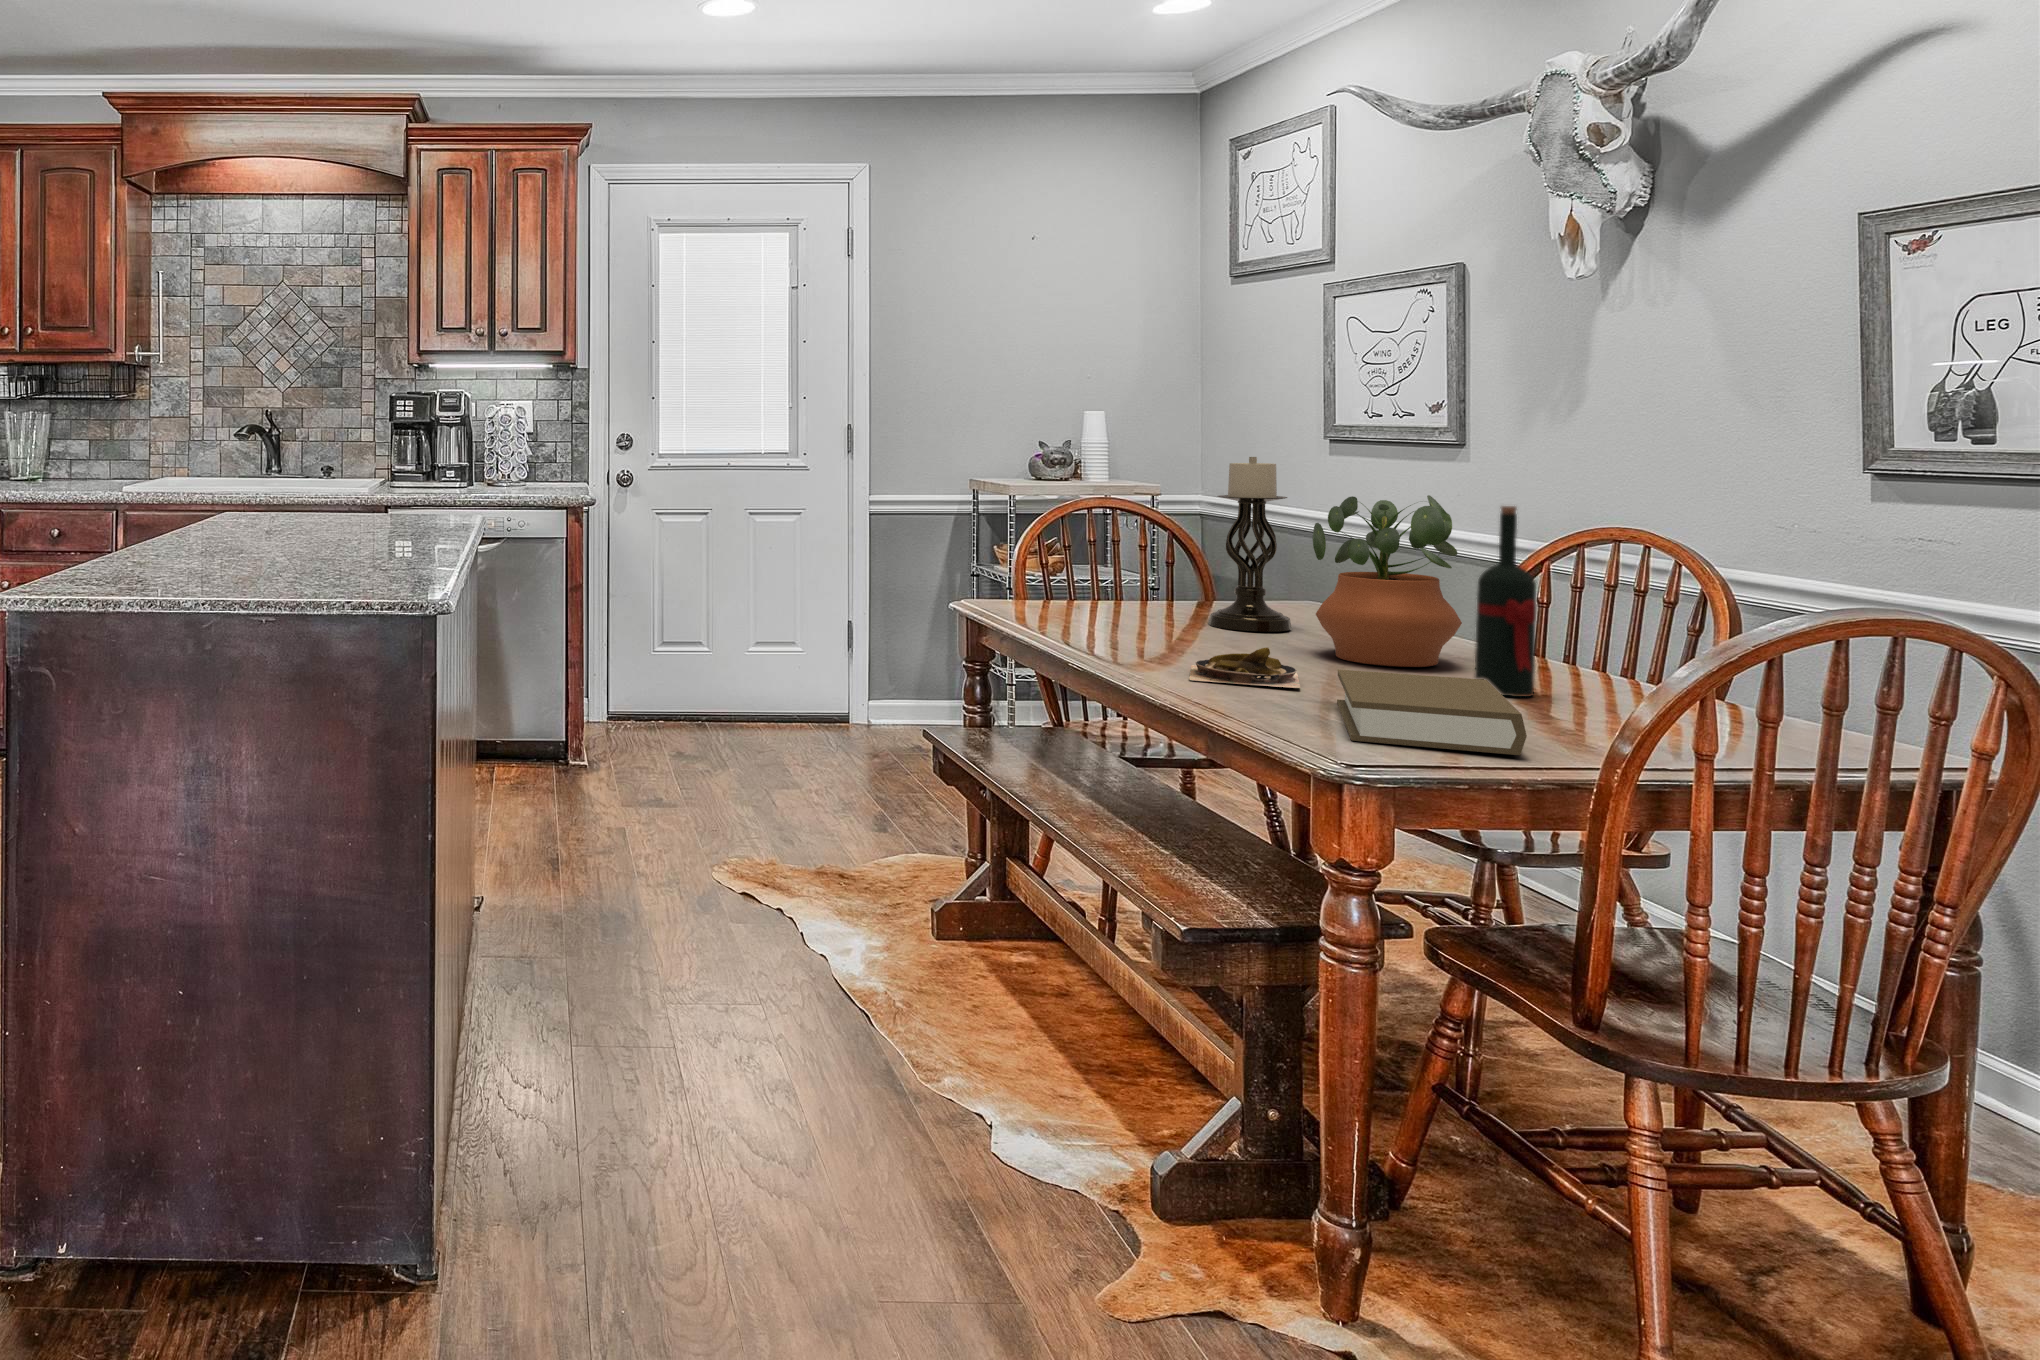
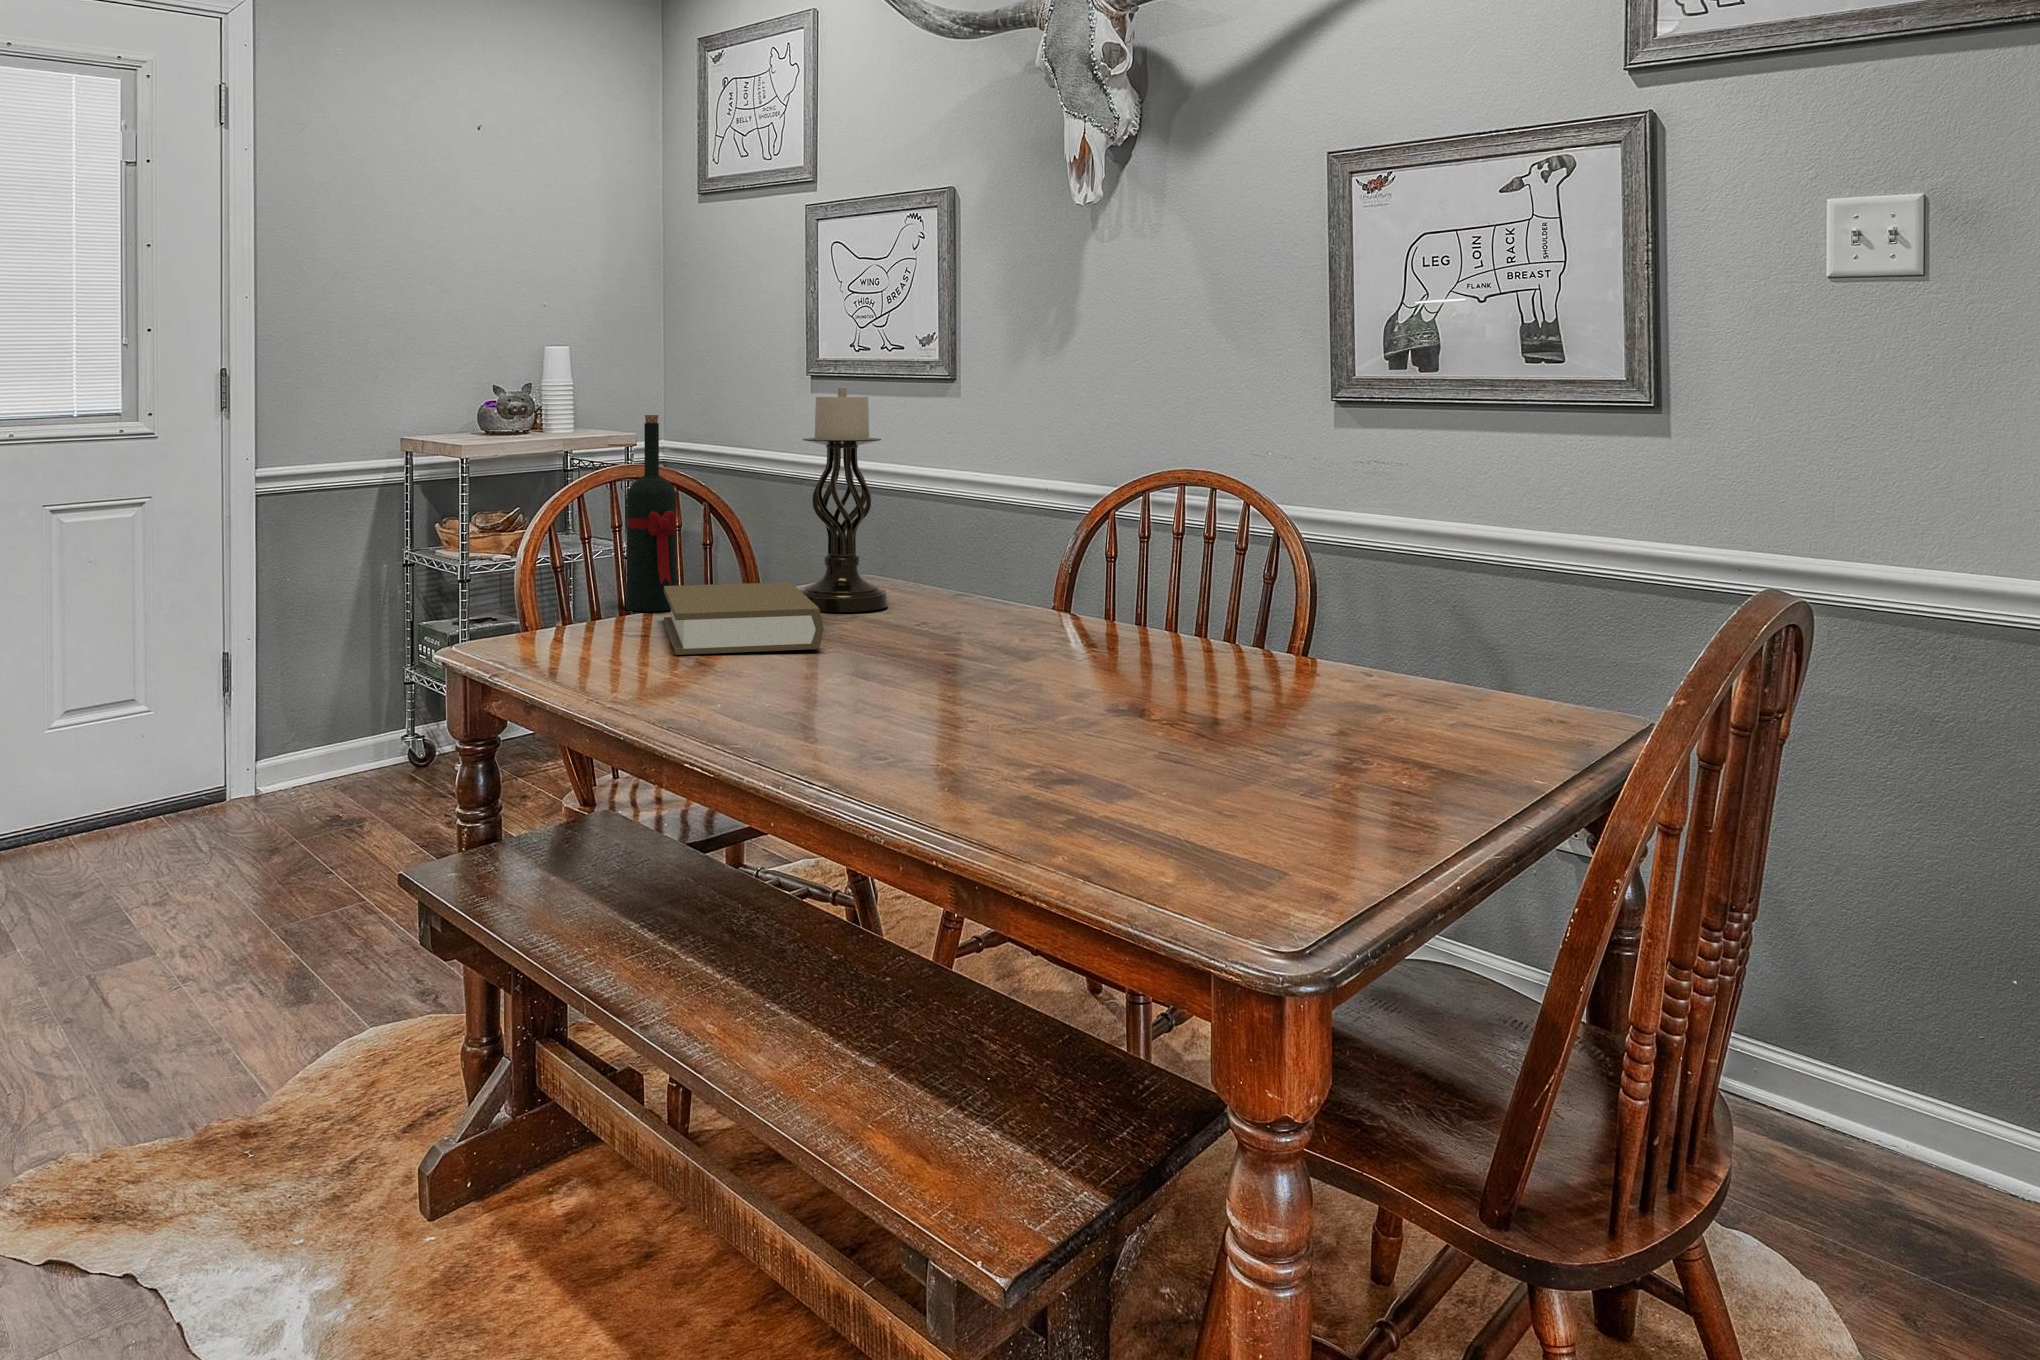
potted plant: present [1313,495,1462,667] -> none [945,430,1099,644]
wine bottle: present [1475,506,1536,697] -> present [626,415,677,611]
plate: present [1189,648,1300,688] -> none [839,641,996,700]
book: present [1337,670,1527,755] -> present [664,582,824,655]

